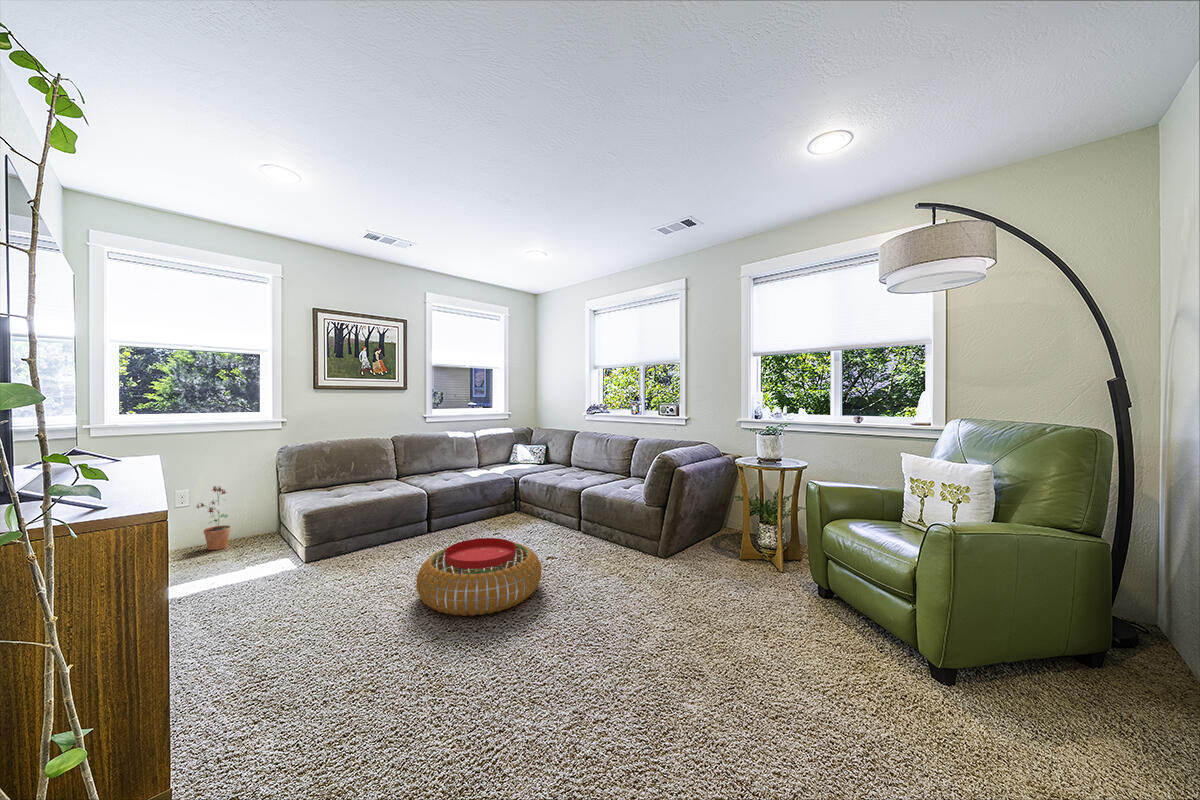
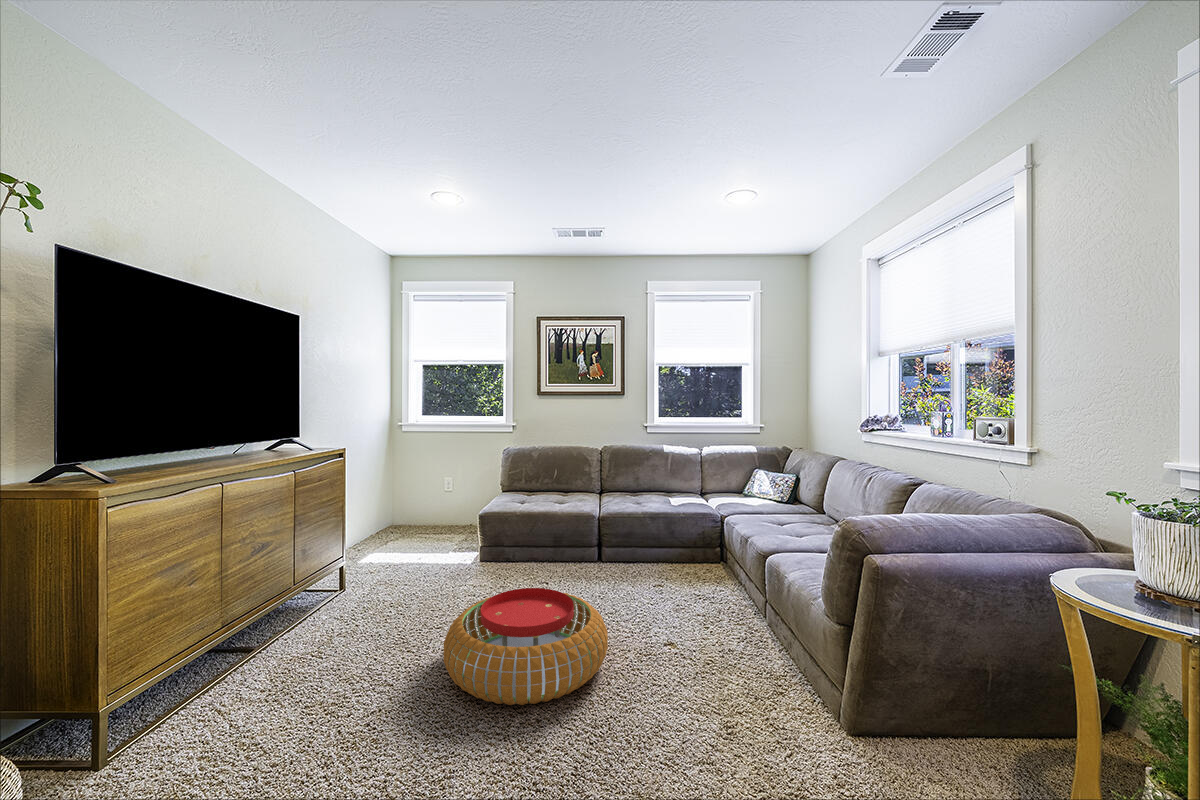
potted plant: present [197,486,231,550] -> none [444,479,463,534]

